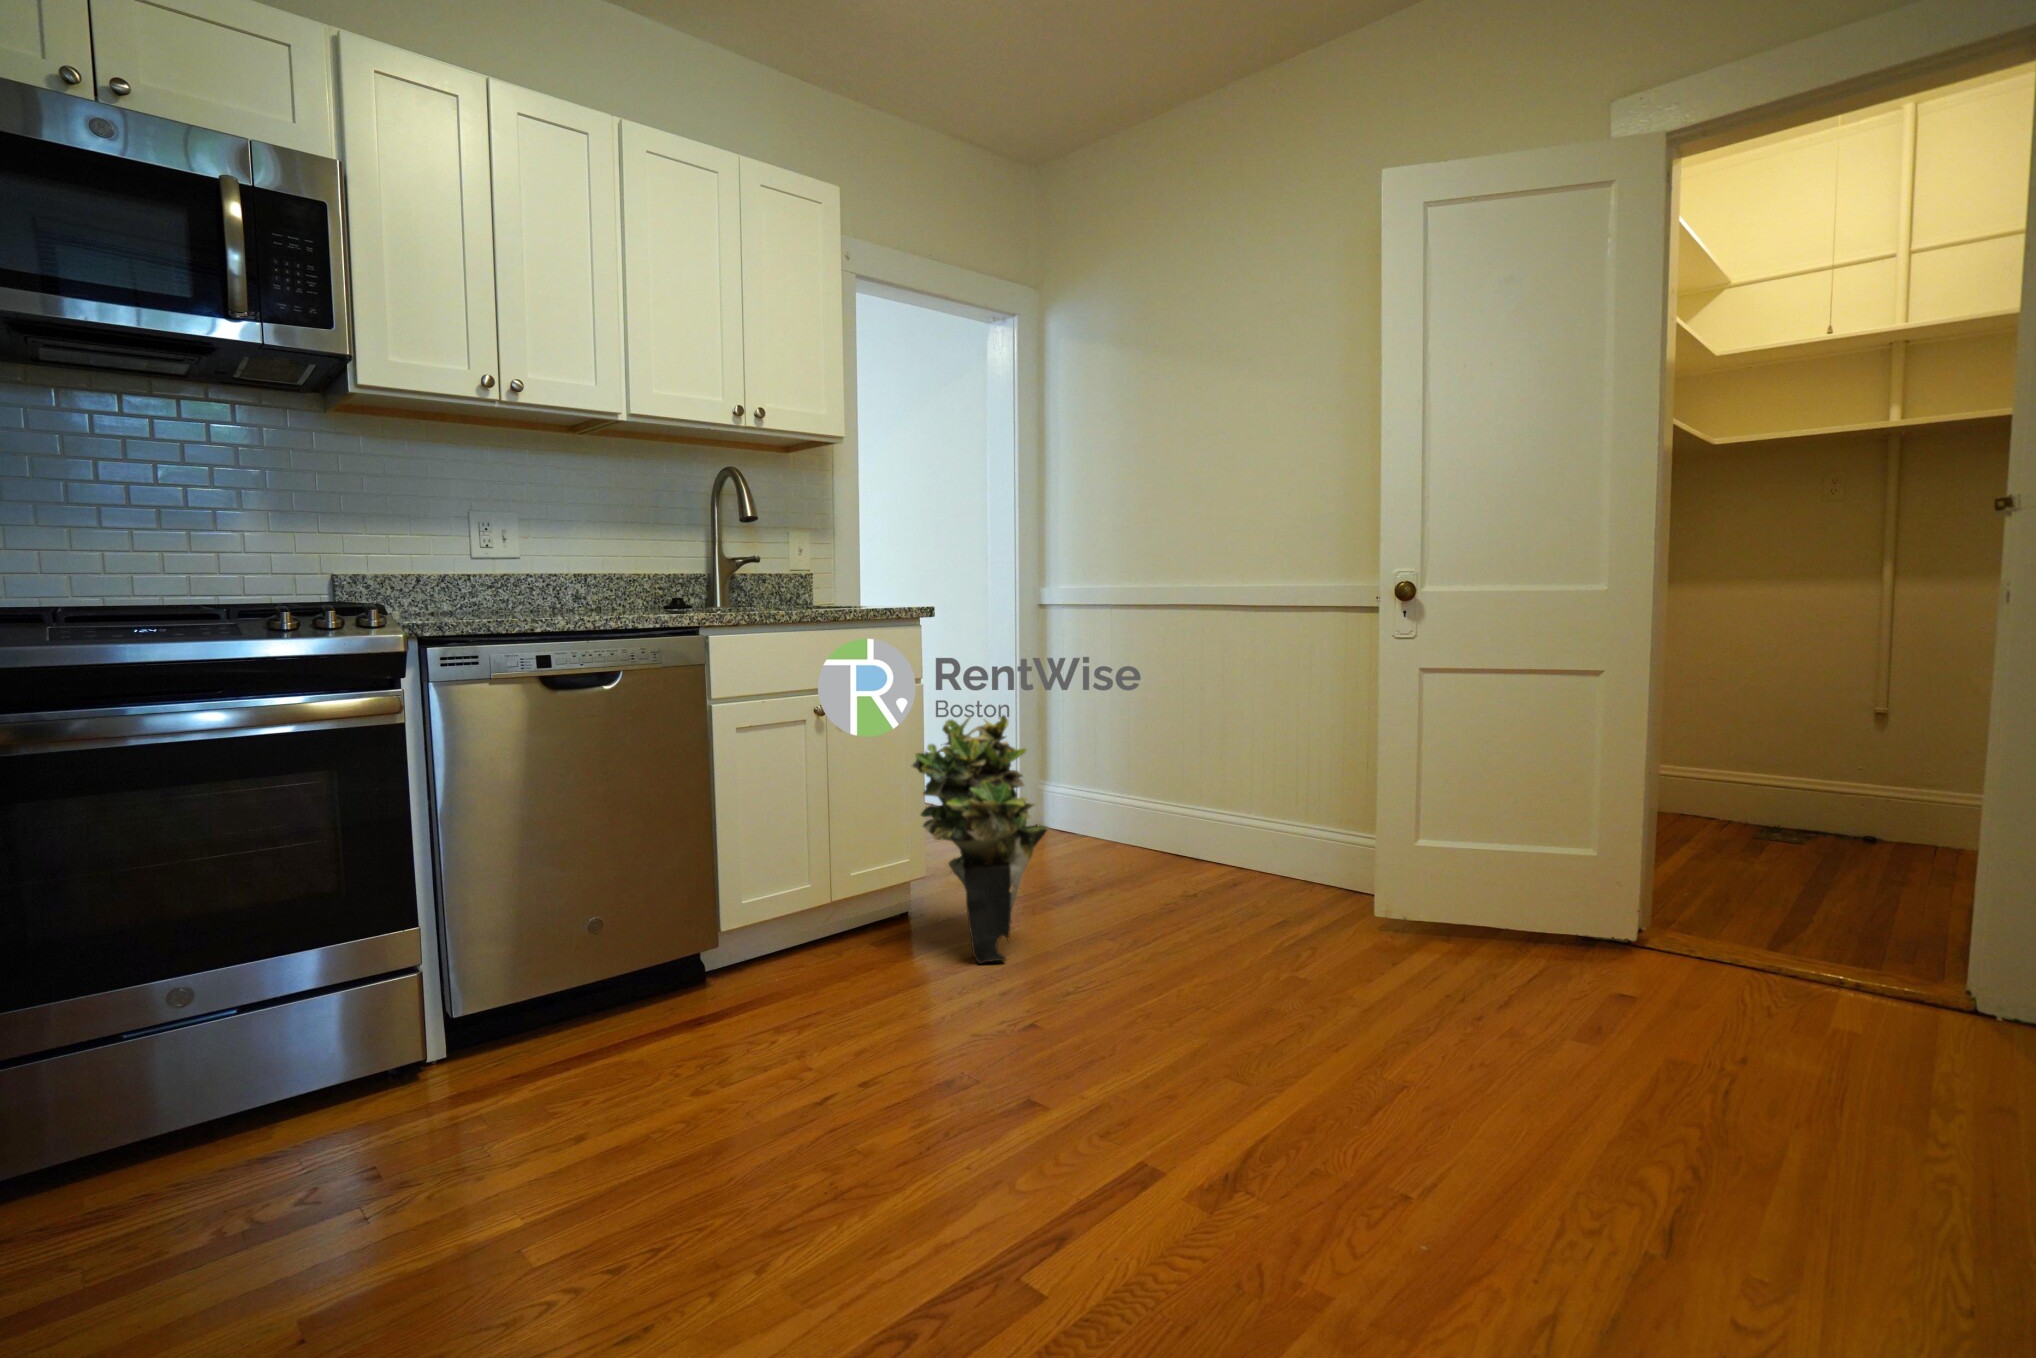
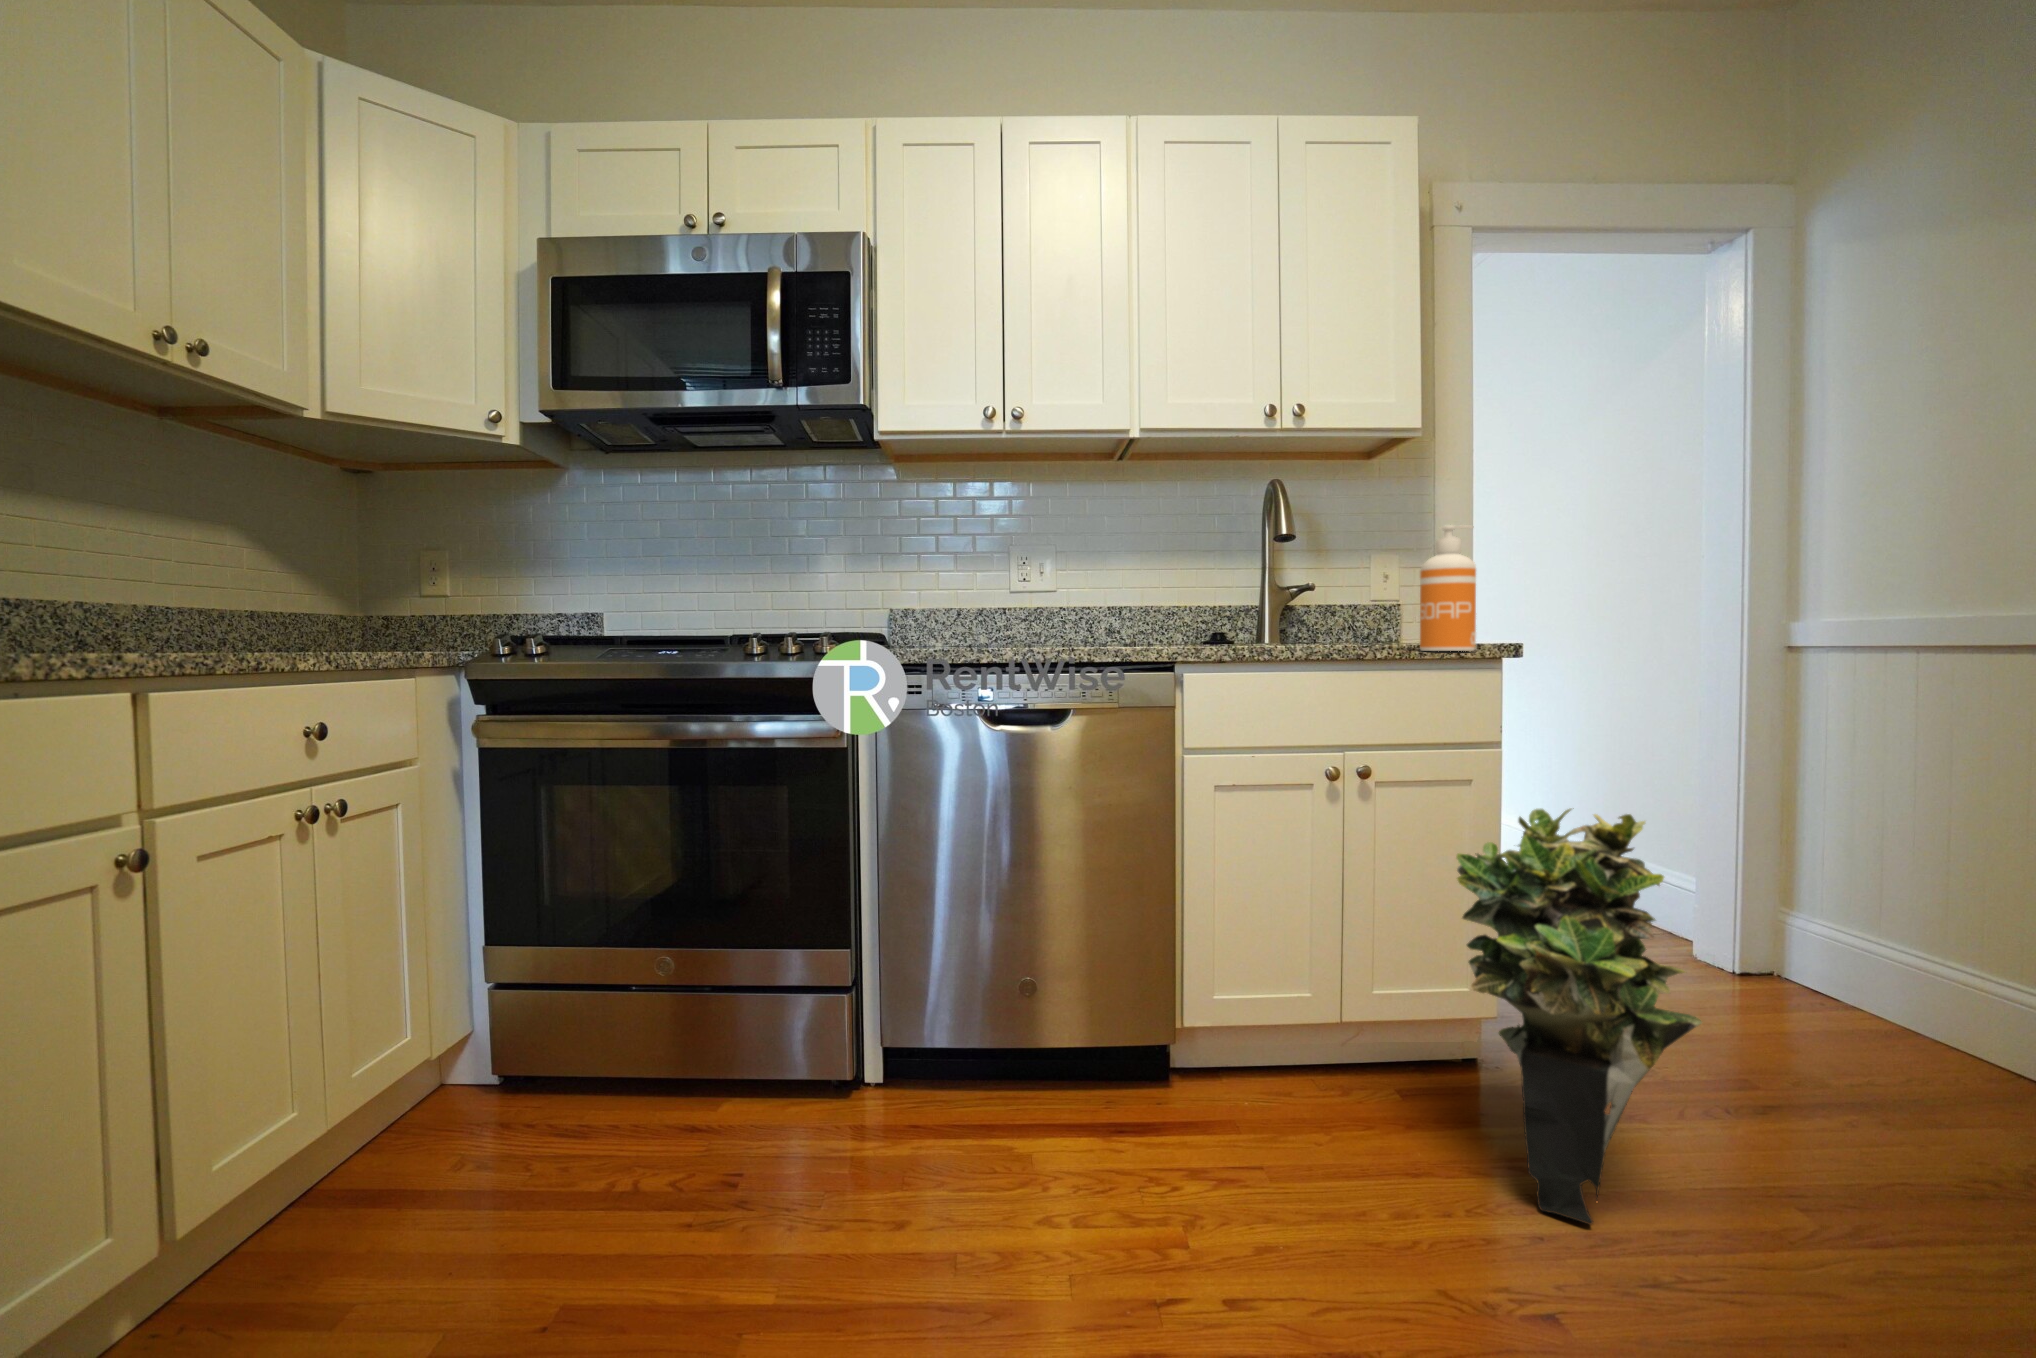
soap dispenser: none [864,522,902,614] -> present [1420,525,1476,651]

